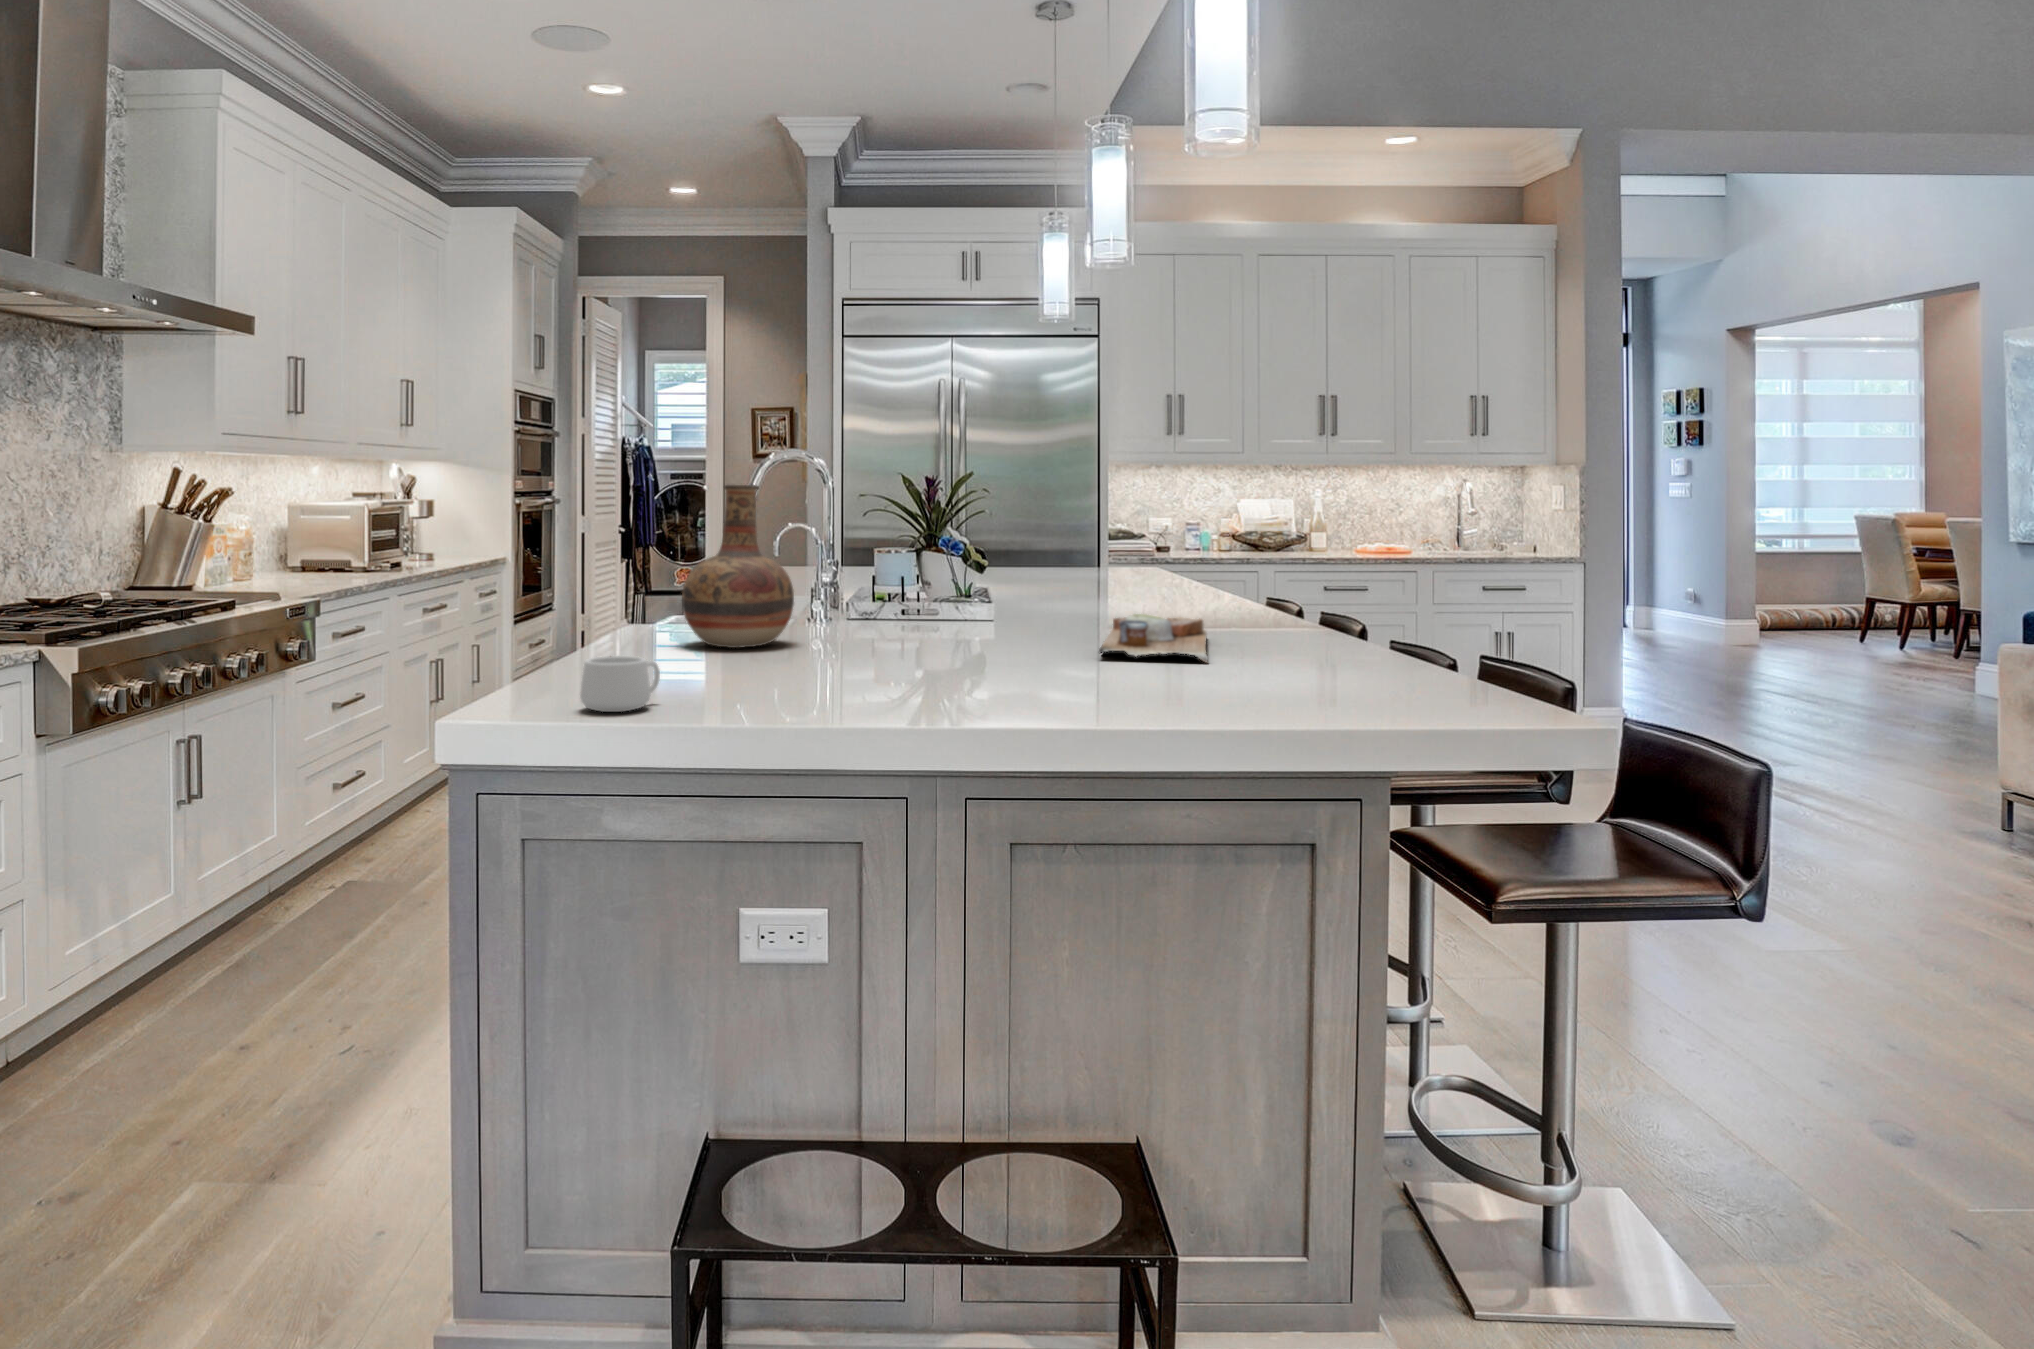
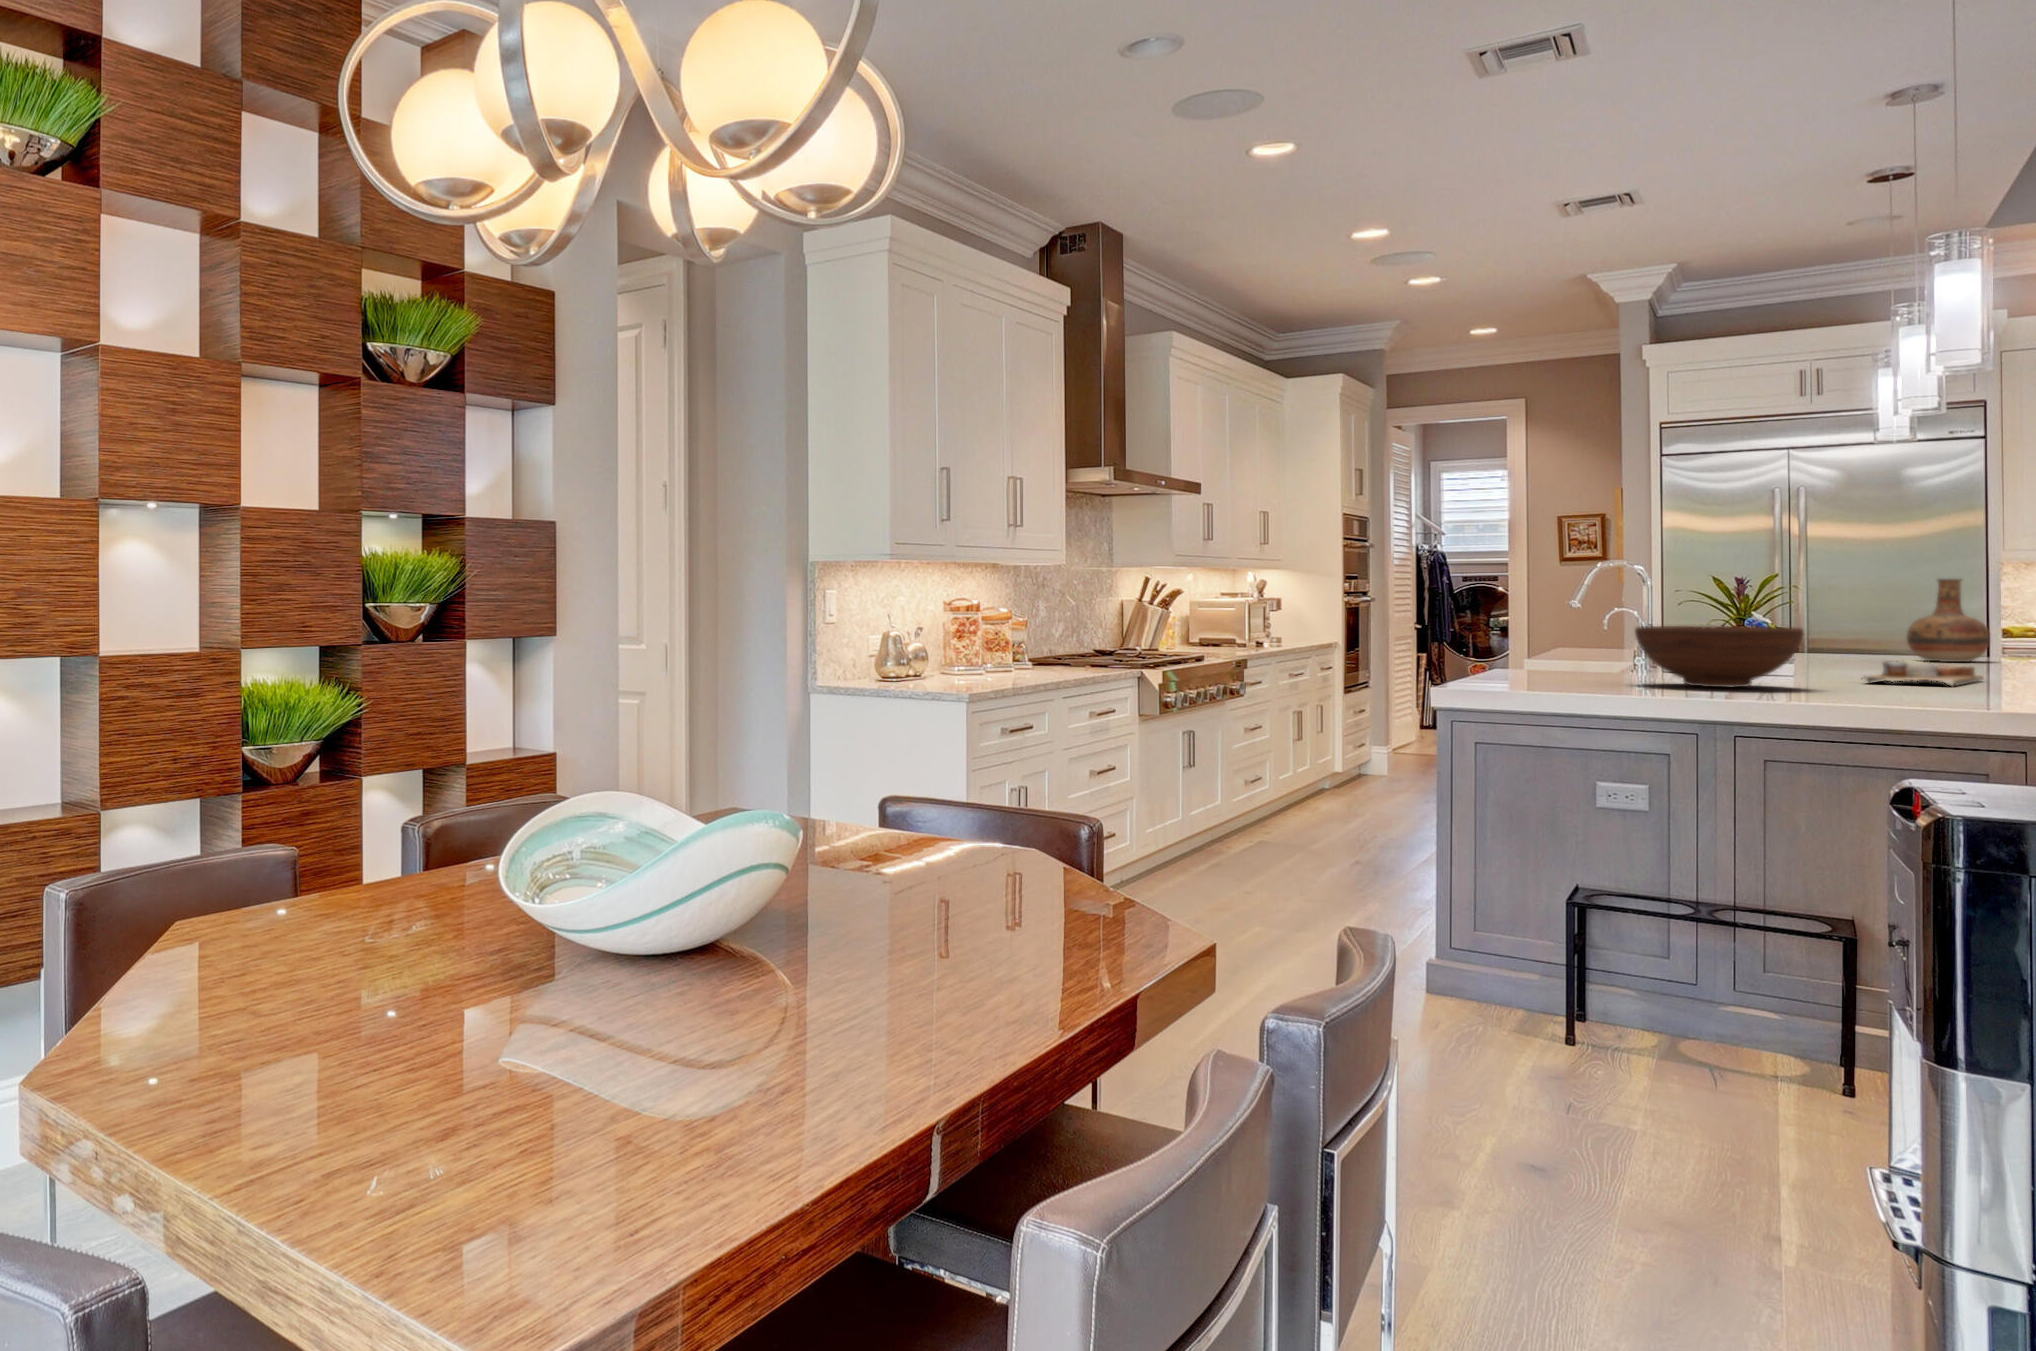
vase: present [682,485,794,648] -> present [1907,579,1990,662]
fruit bowl: none [809,572,1055,700] -> present [1635,626,1804,687]
mug: present [580,656,660,712] -> none [1501,660,1545,684]

